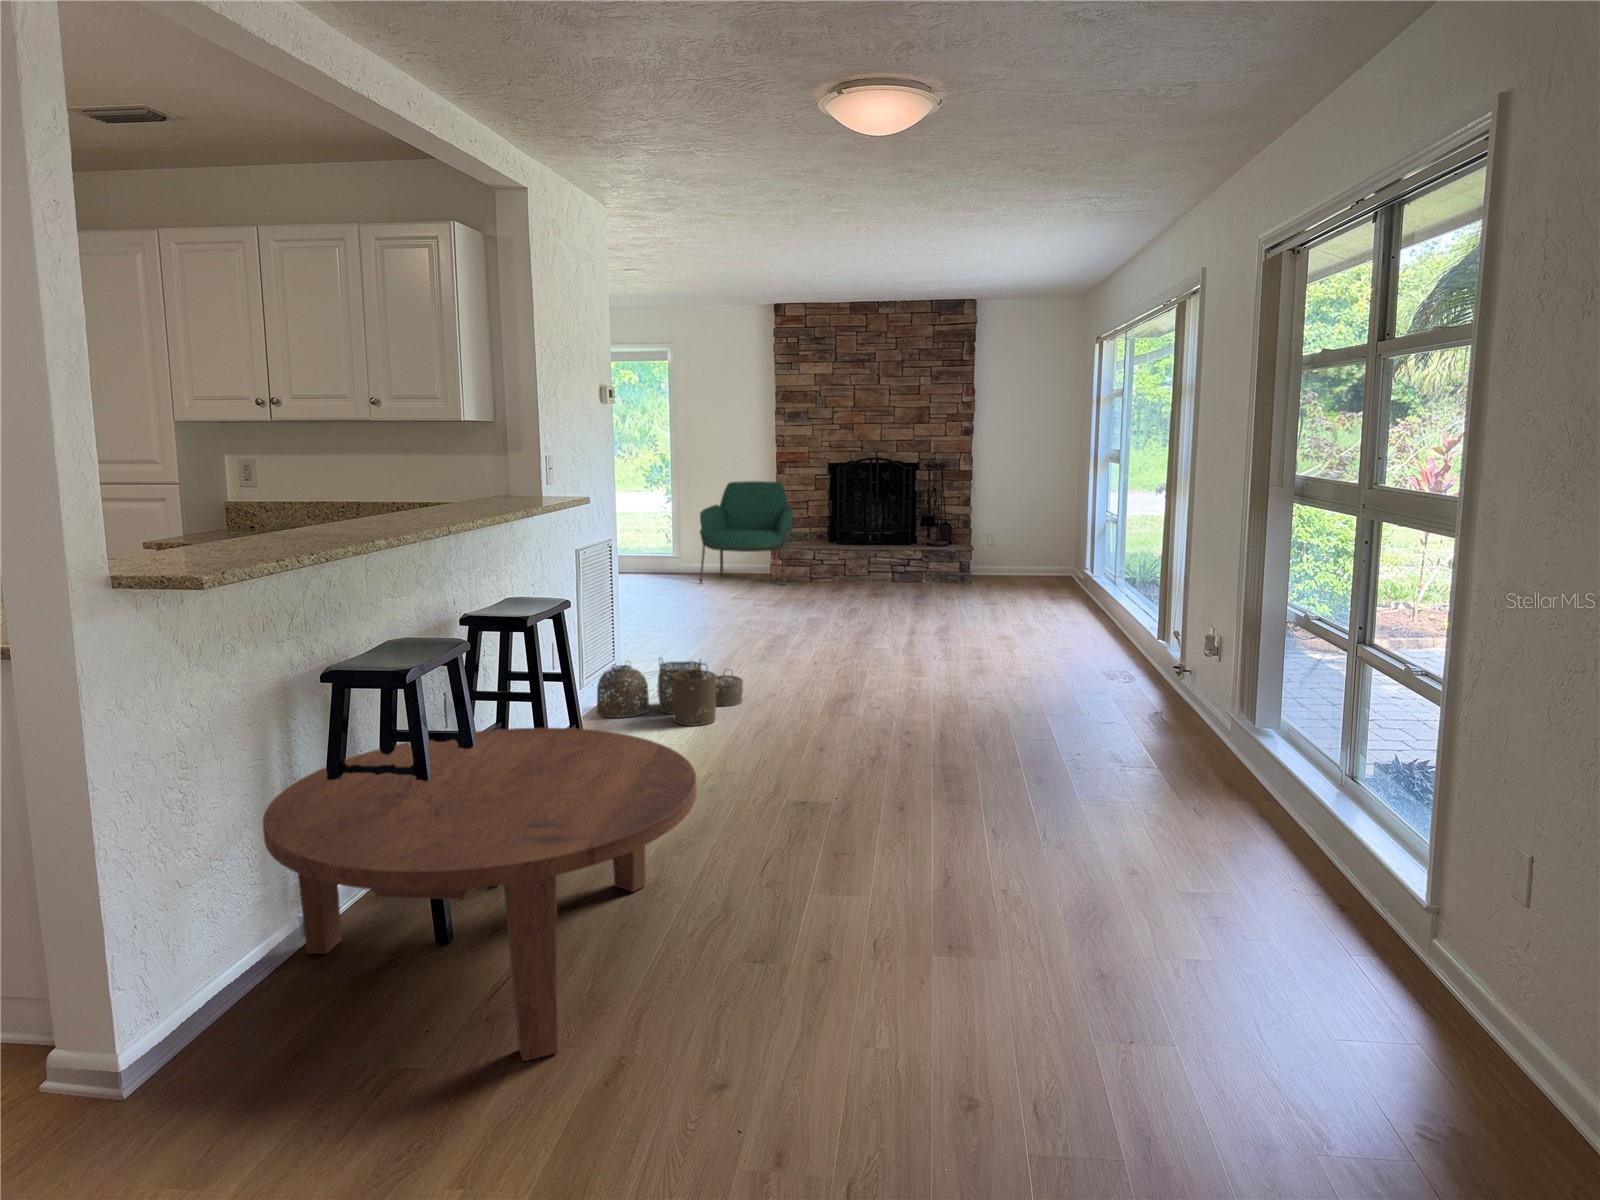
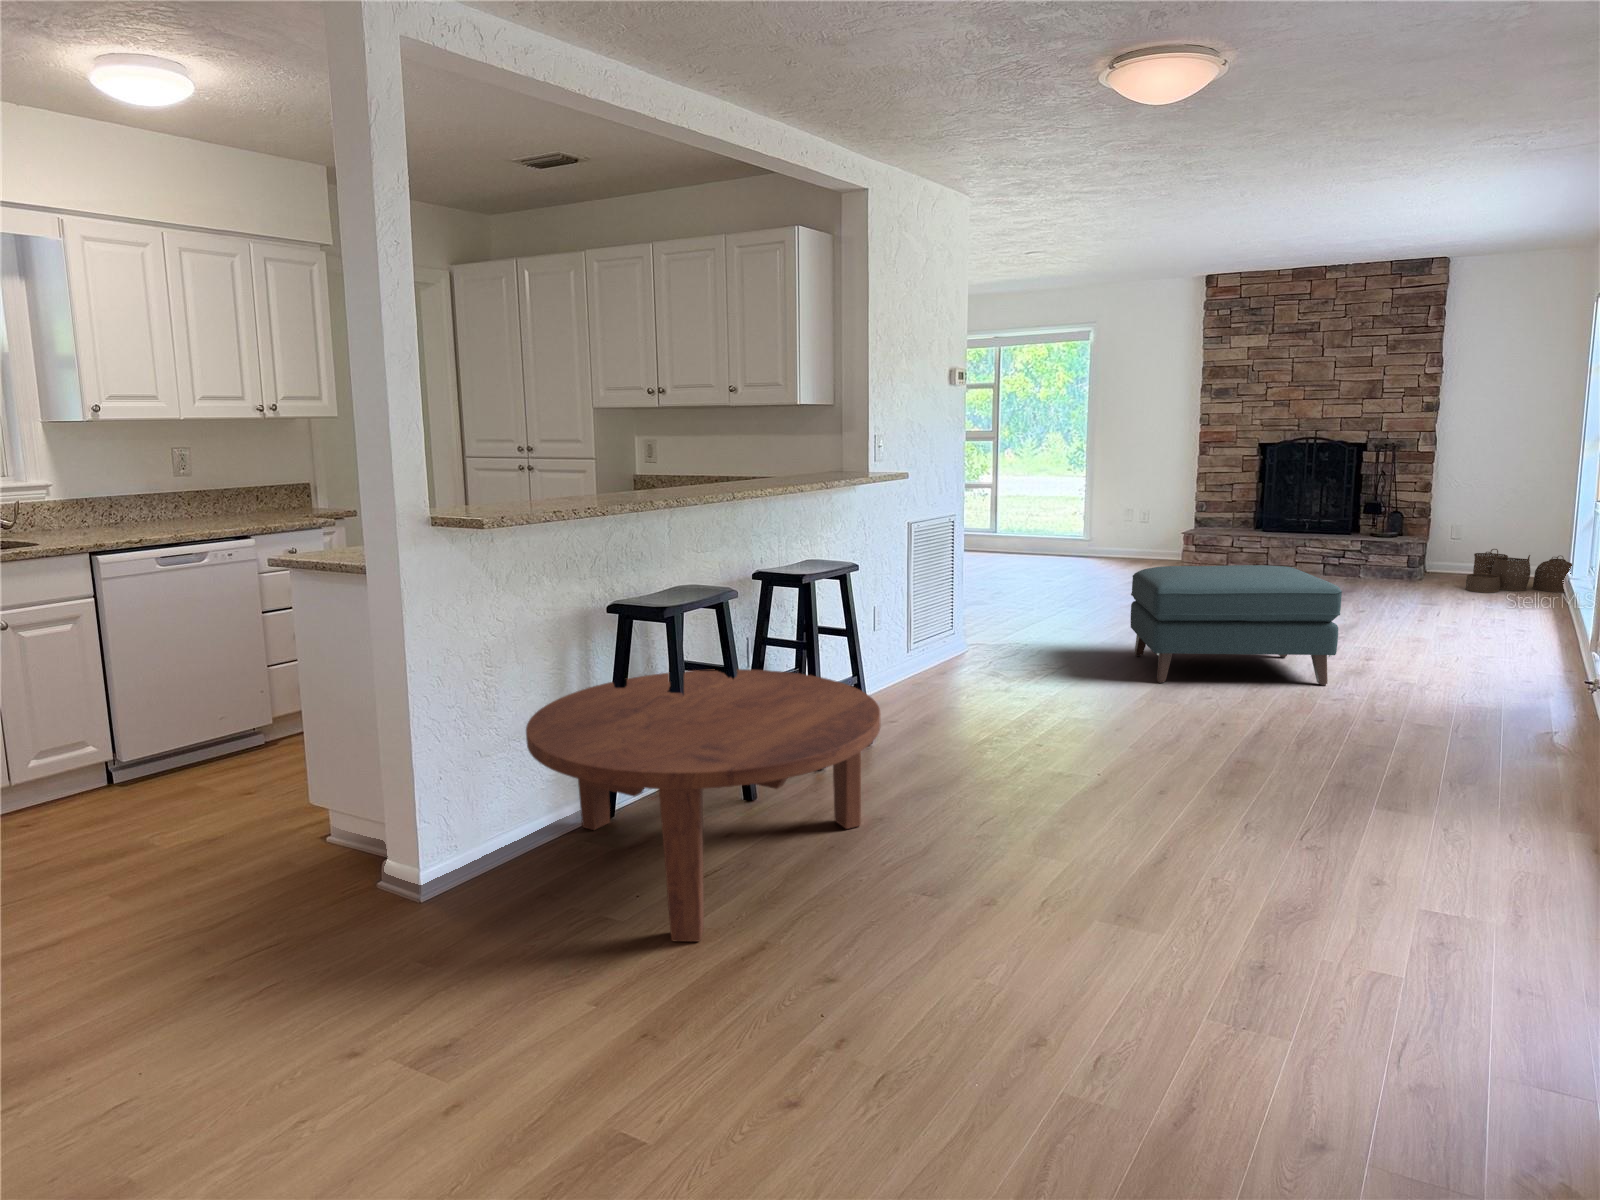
armchair: present [700,481,793,585] -> none [1104,463,1211,571]
ottoman: none [784,578,972,696] -> present [1131,565,1342,686]
woven basket: present [596,658,743,726] -> present [1466,549,1572,593]

